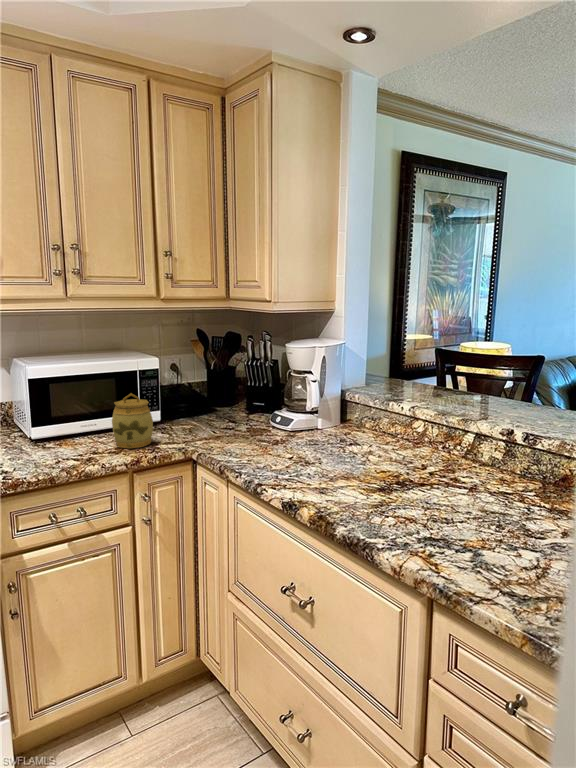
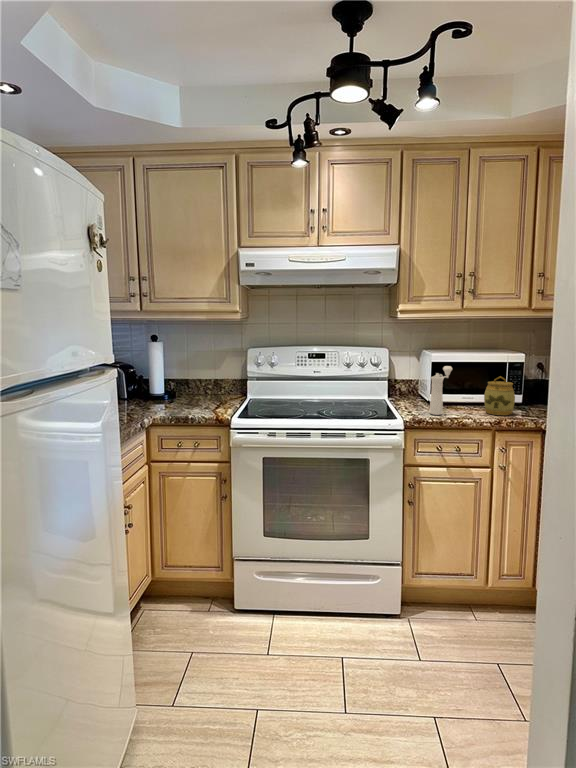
pepper mill: none [27,386,61,466] -> present [430,366,452,415]

